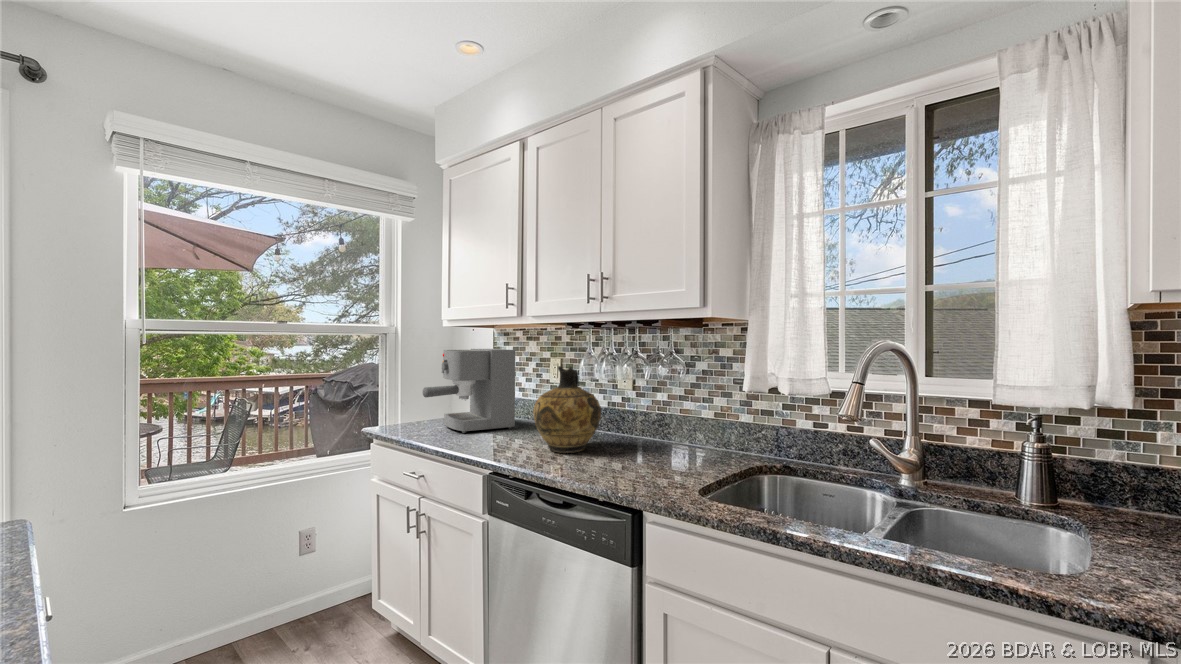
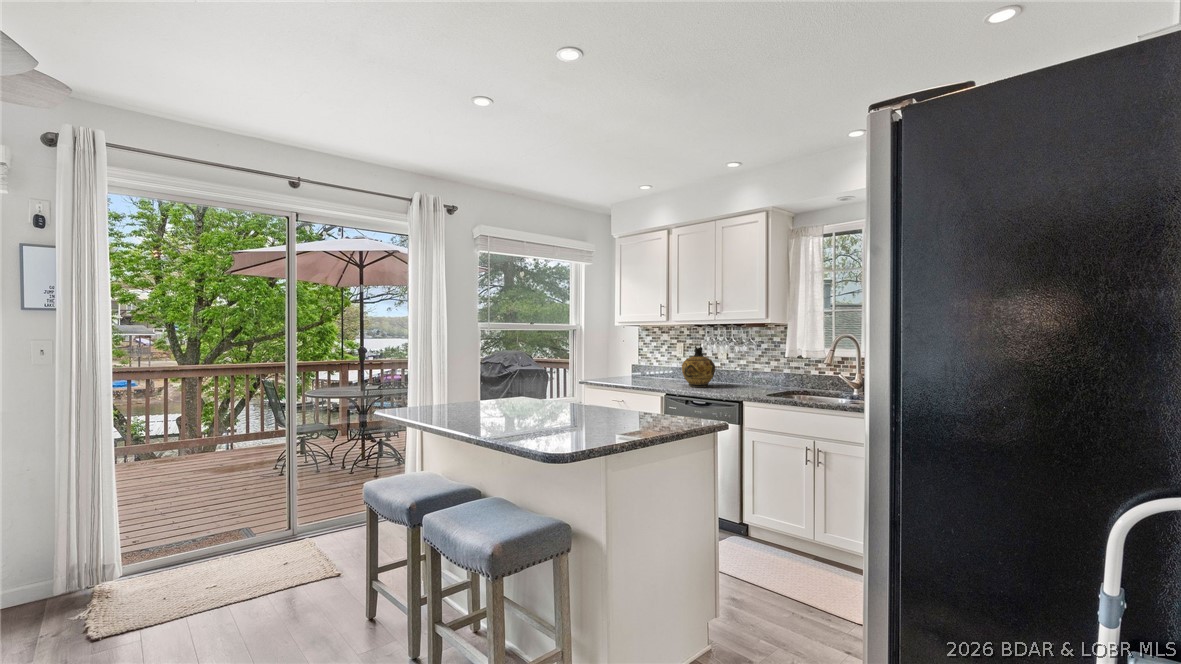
coffee maker: present [423,349,515,433] -> none [617,338,662,382]

